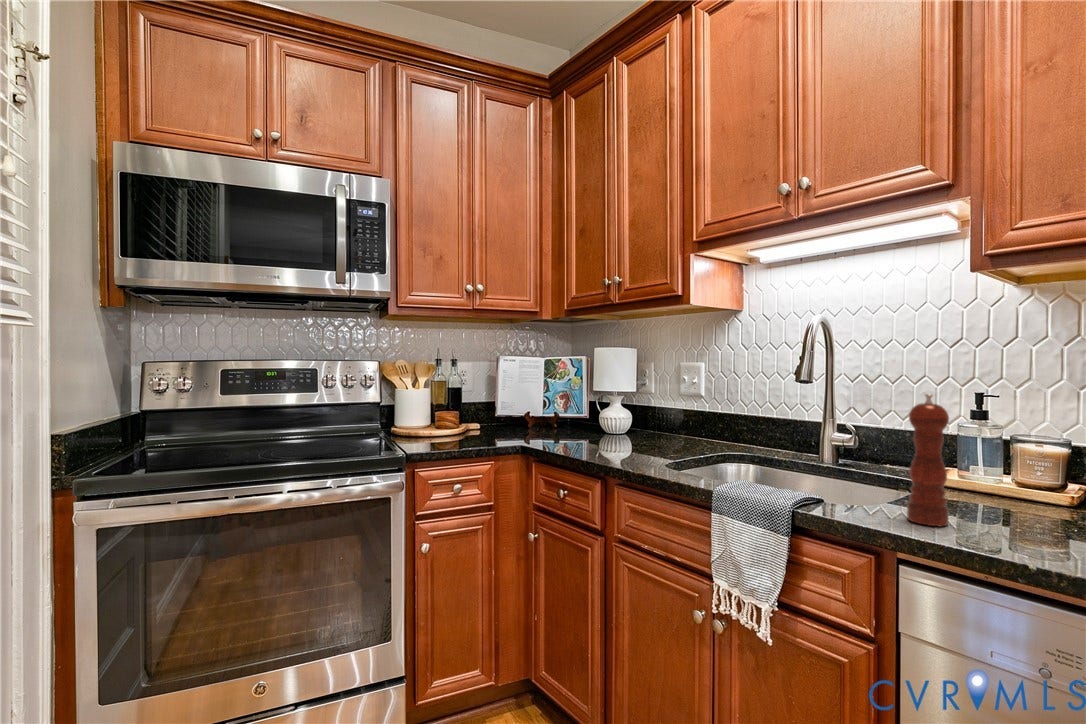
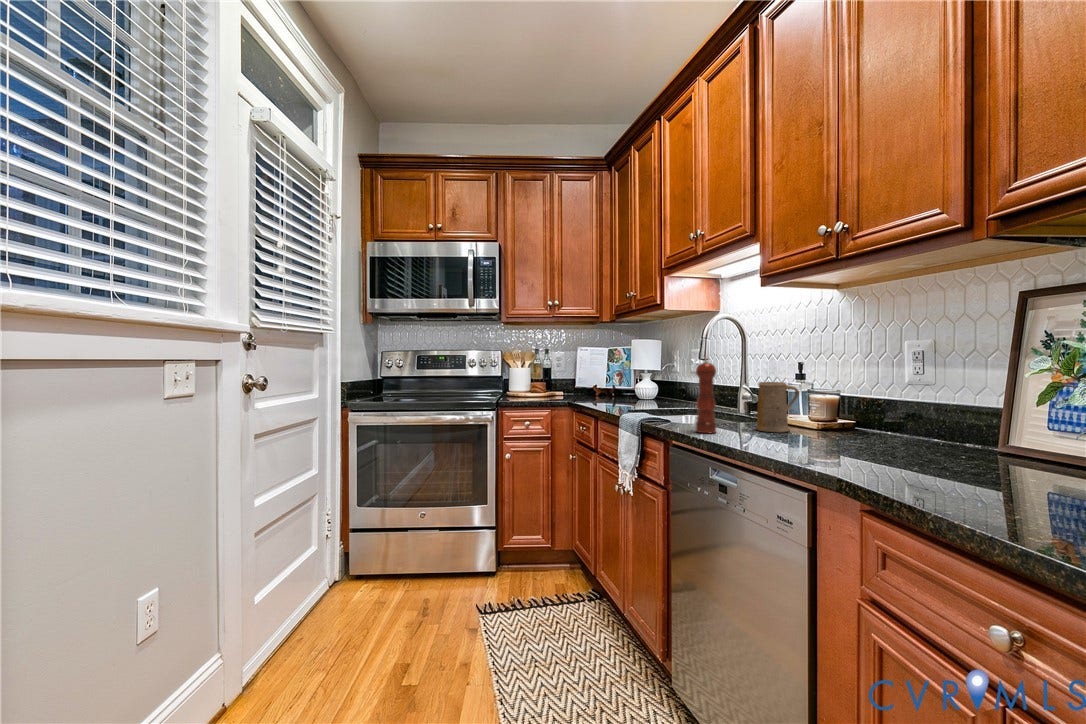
mug: none [956,428,1028,511] -> present [756,382,799,432]

